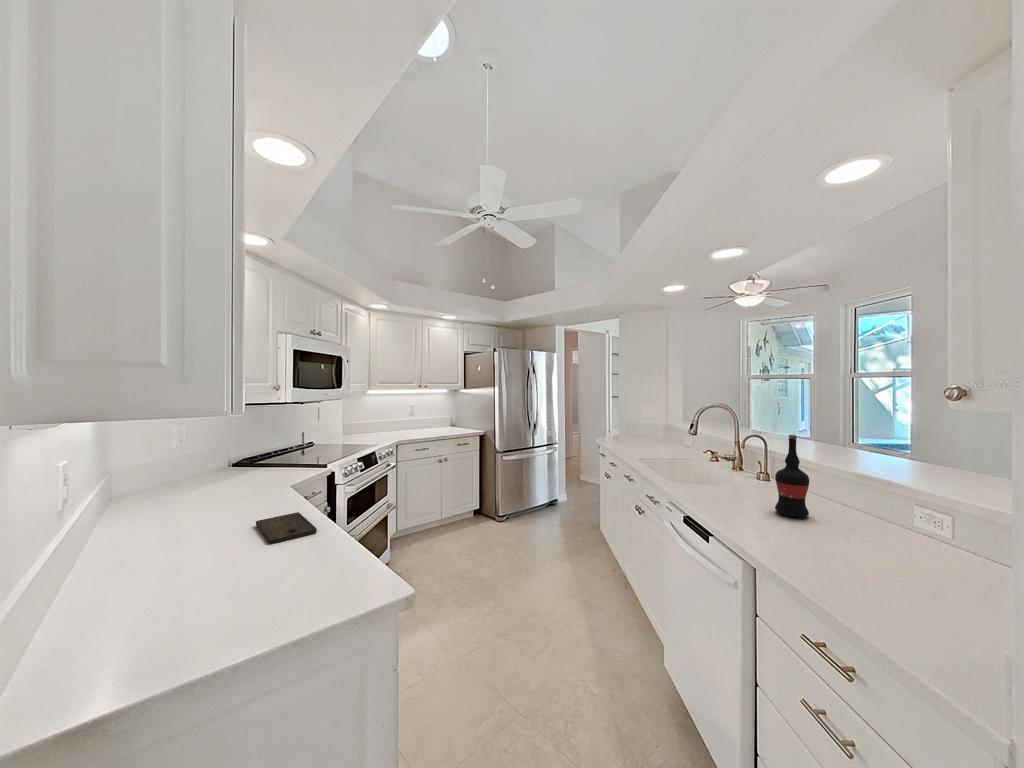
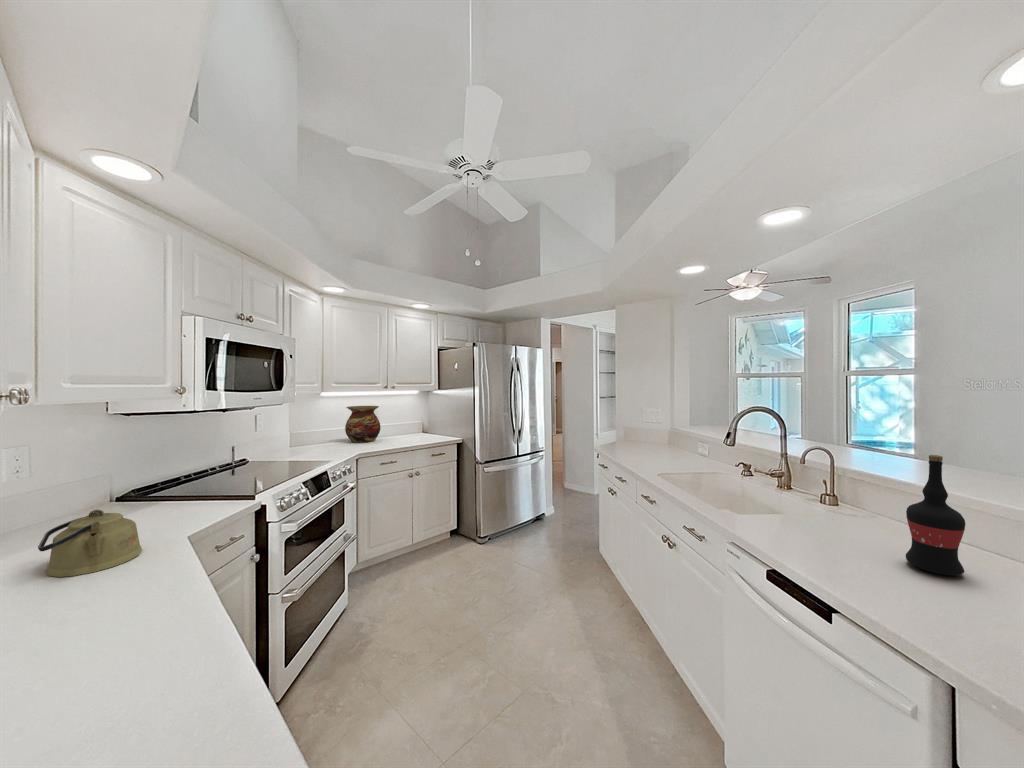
vase: none [387,402,416,433] -> present [345,406,380,443]
kettle: none [214,462,266,500] -> present [38,510,142,577]
cutting board: present [256,512,317,544] -> none [73,610,190,715]

